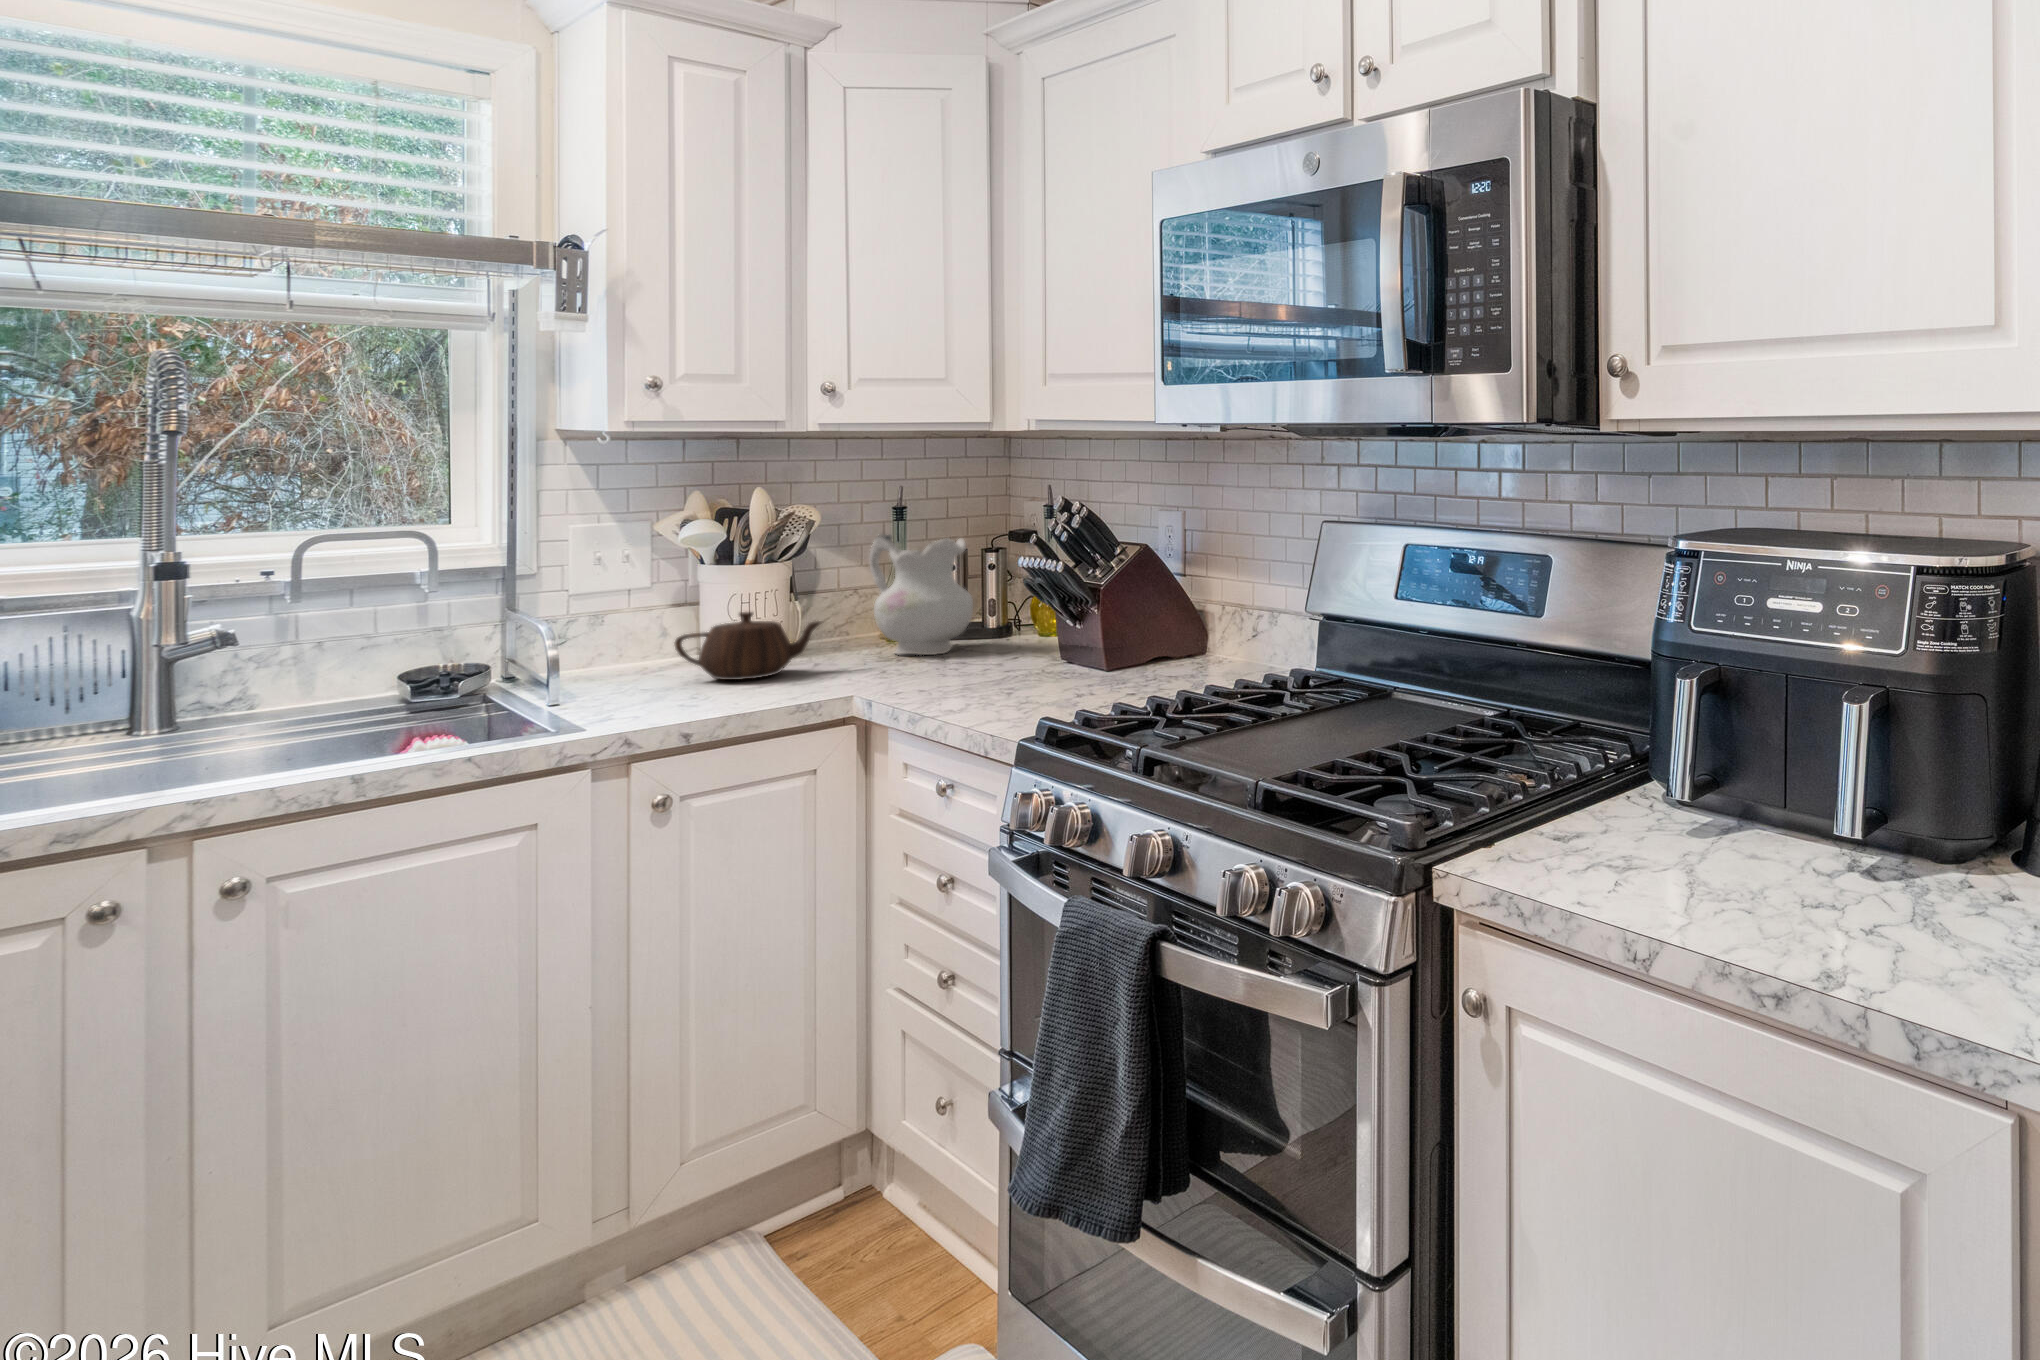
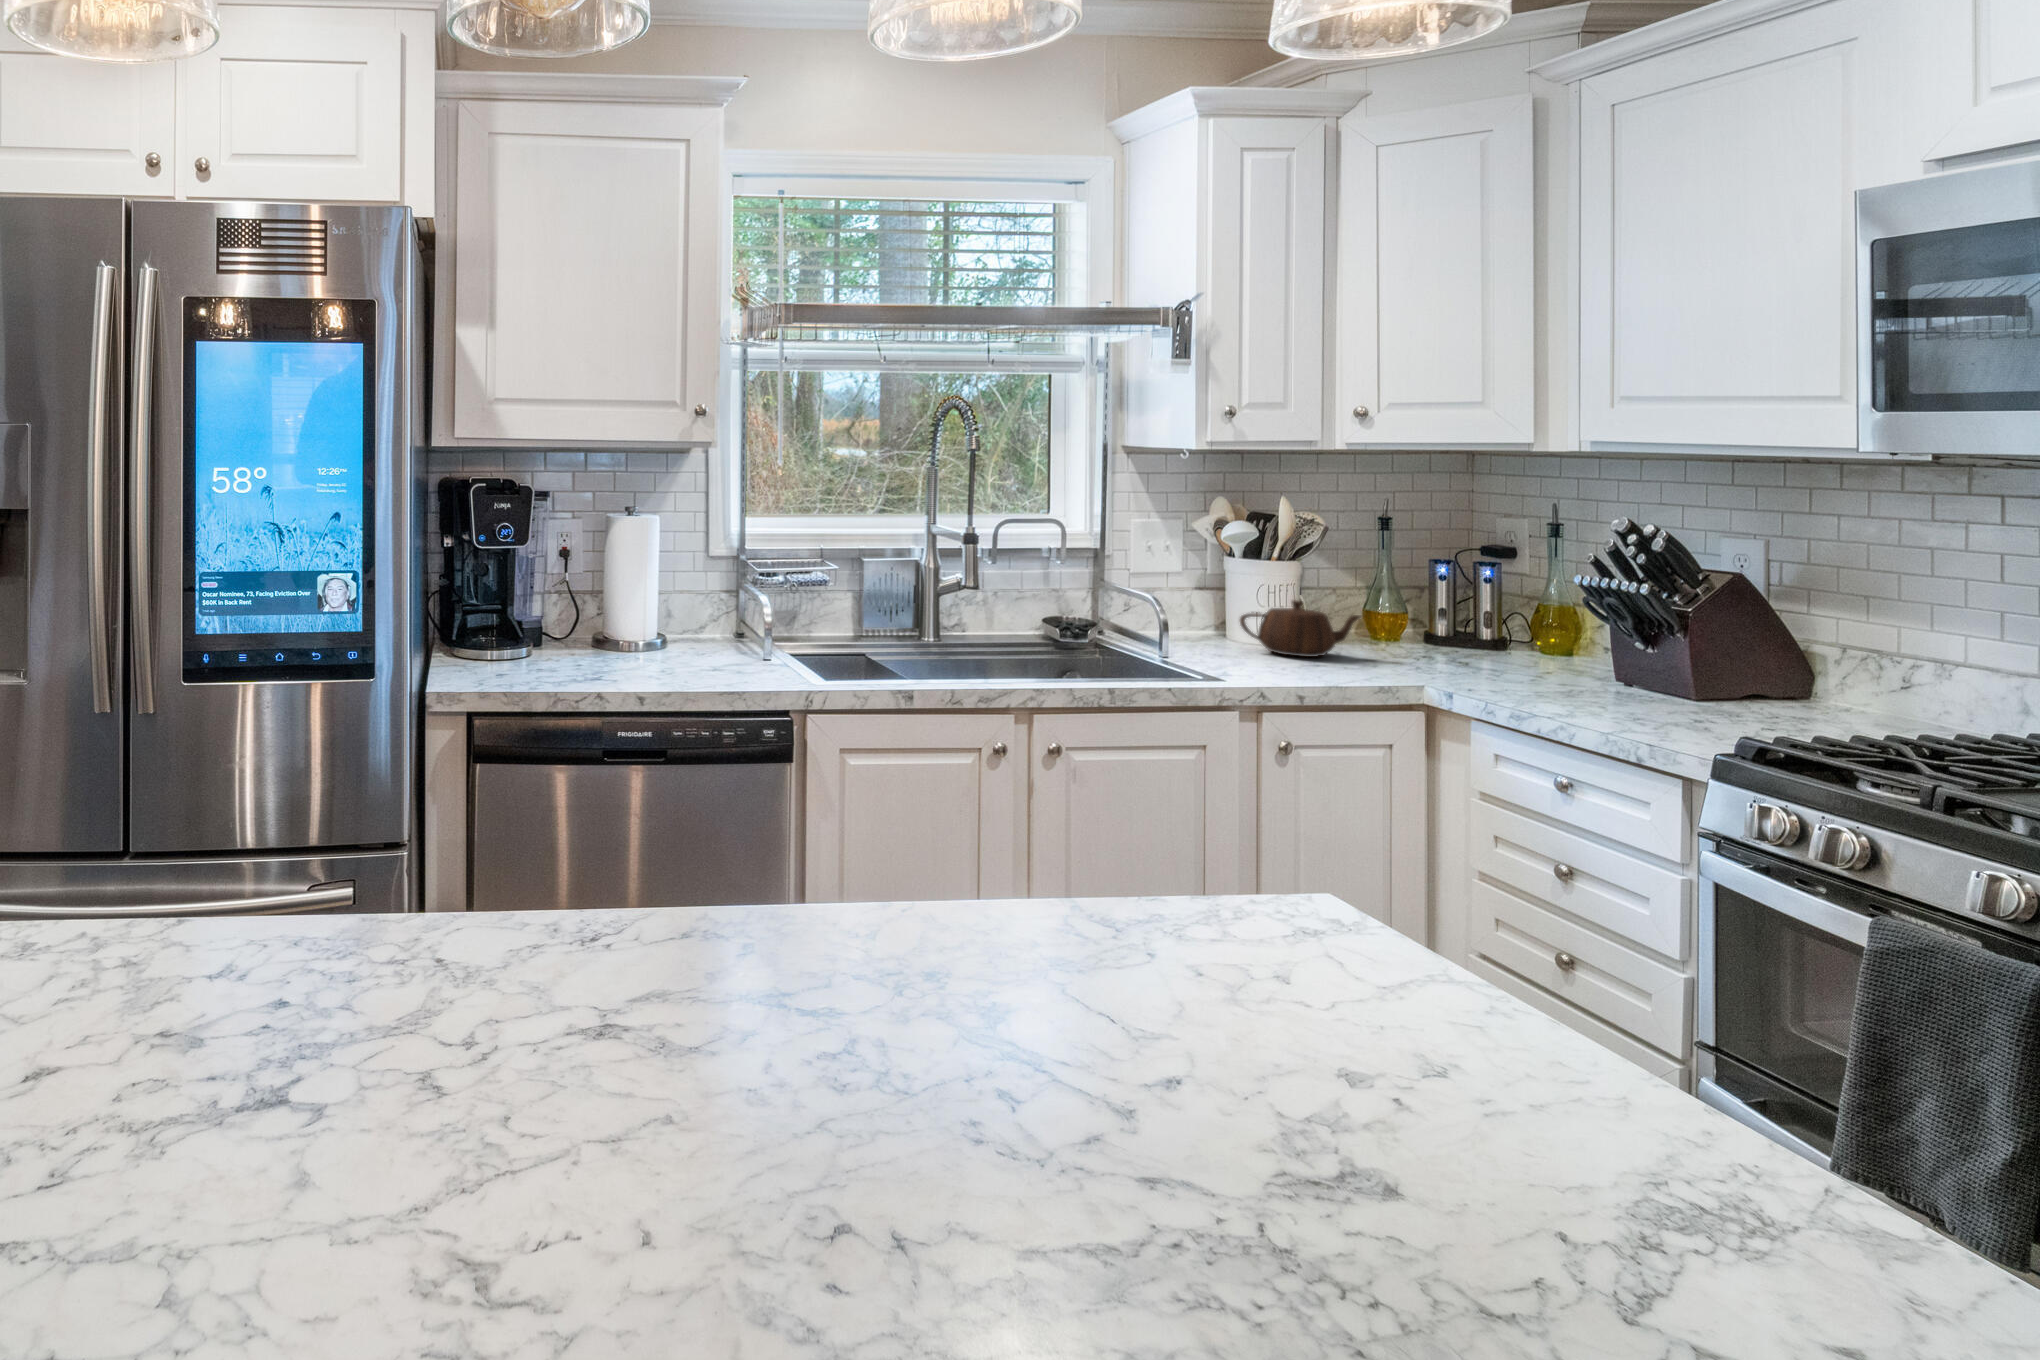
ceramic pitcher: present [870,534,973,655] -> none [1378,542,1489,657]

